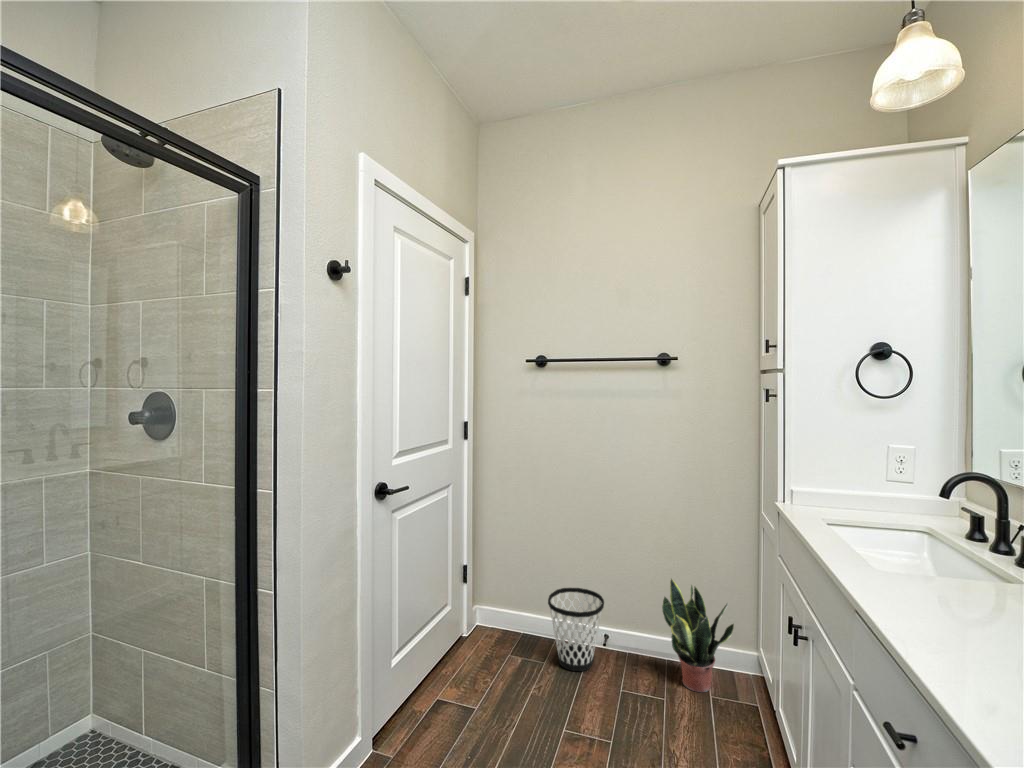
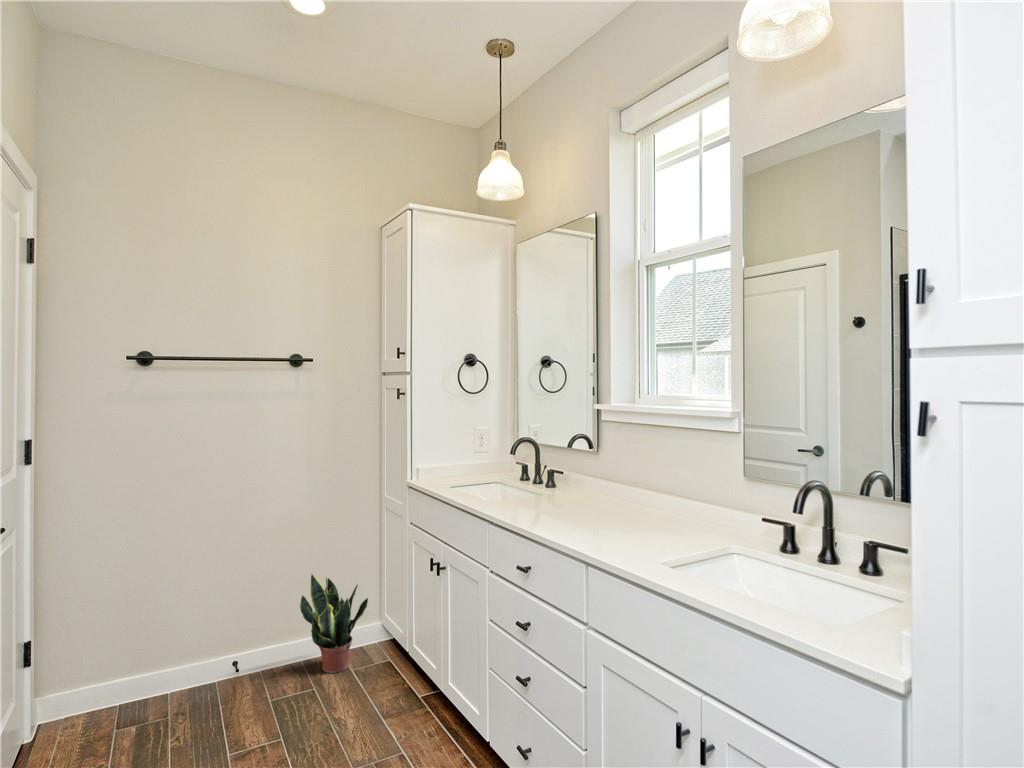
wastebasket: present [548,588,604,671] -> none [170,617,240,710]

